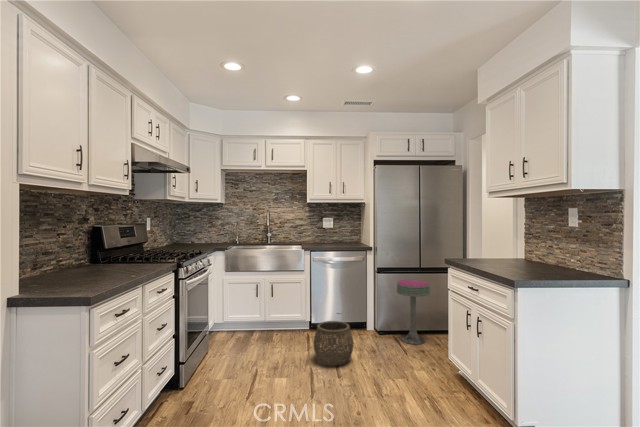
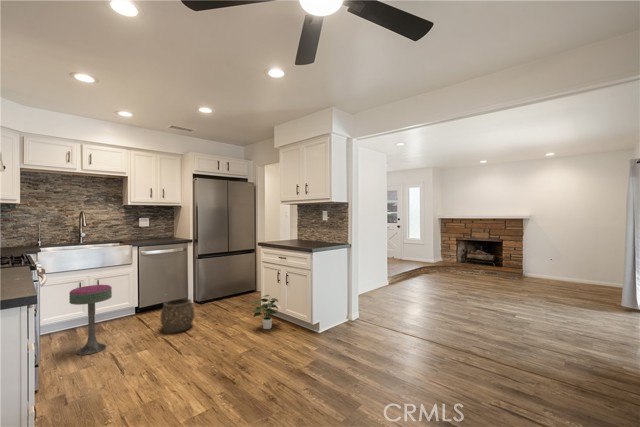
bar stool: present [397,280,430,344] -> present [69,285,112,355]
potted plant: none [418,346,469,405] -> present [252,295,278,329]

